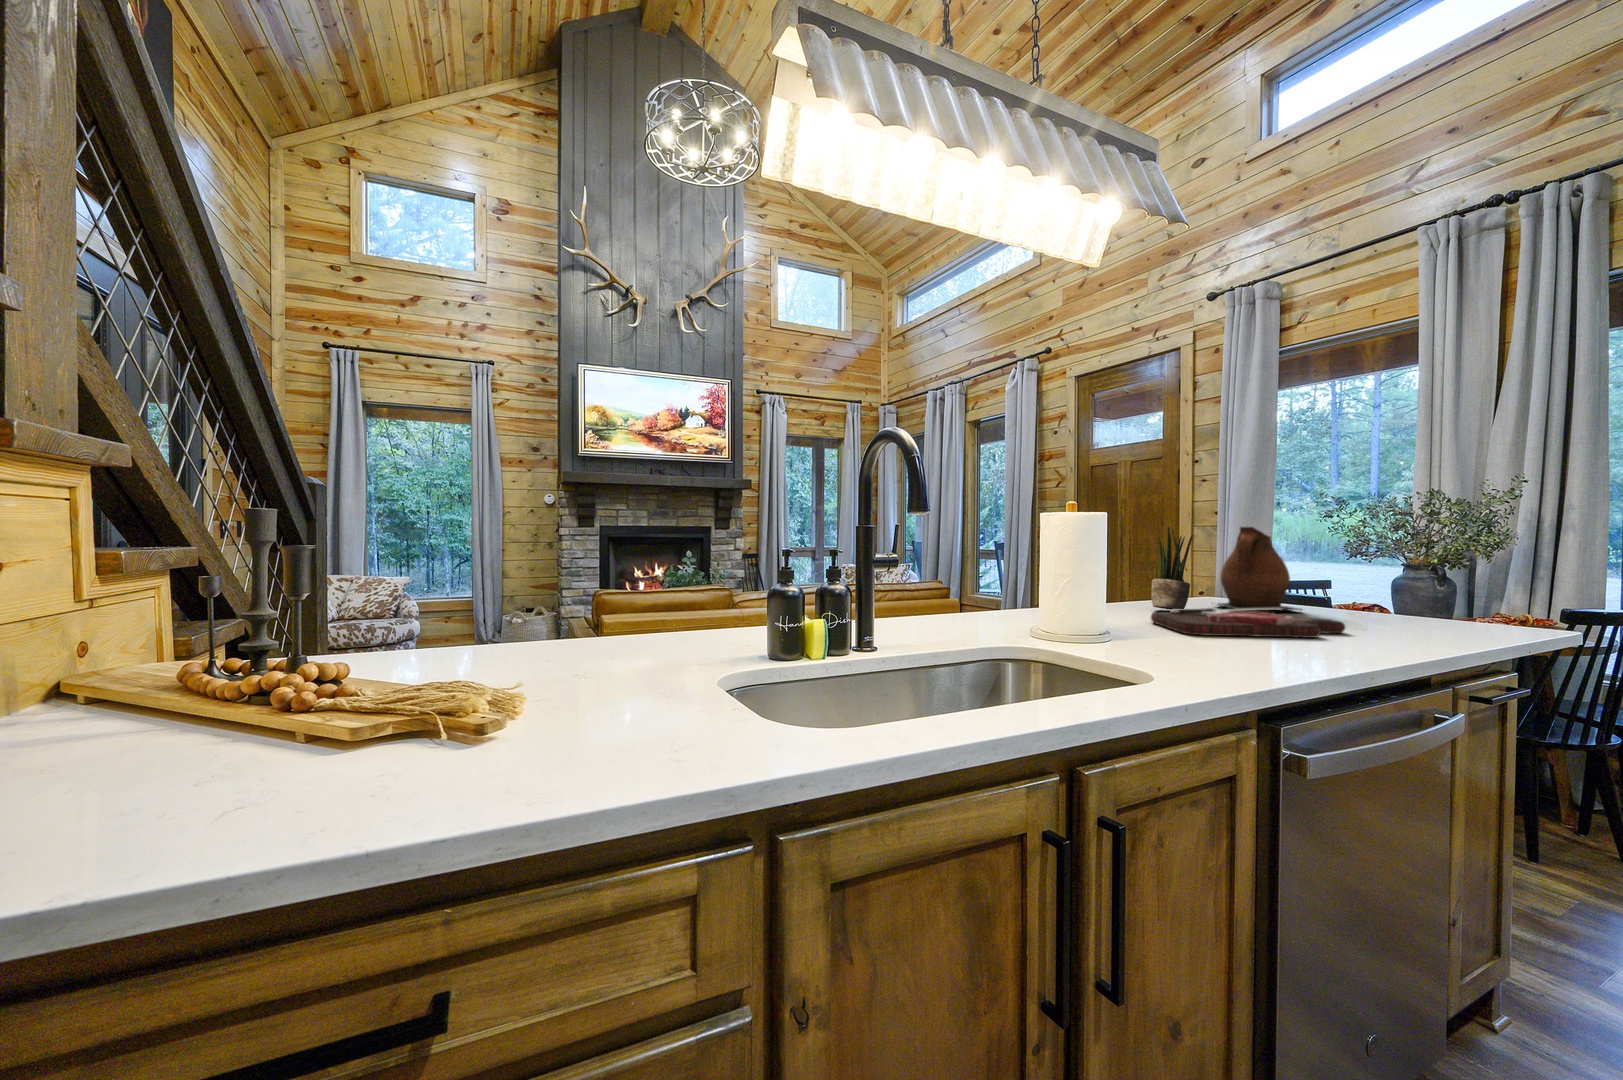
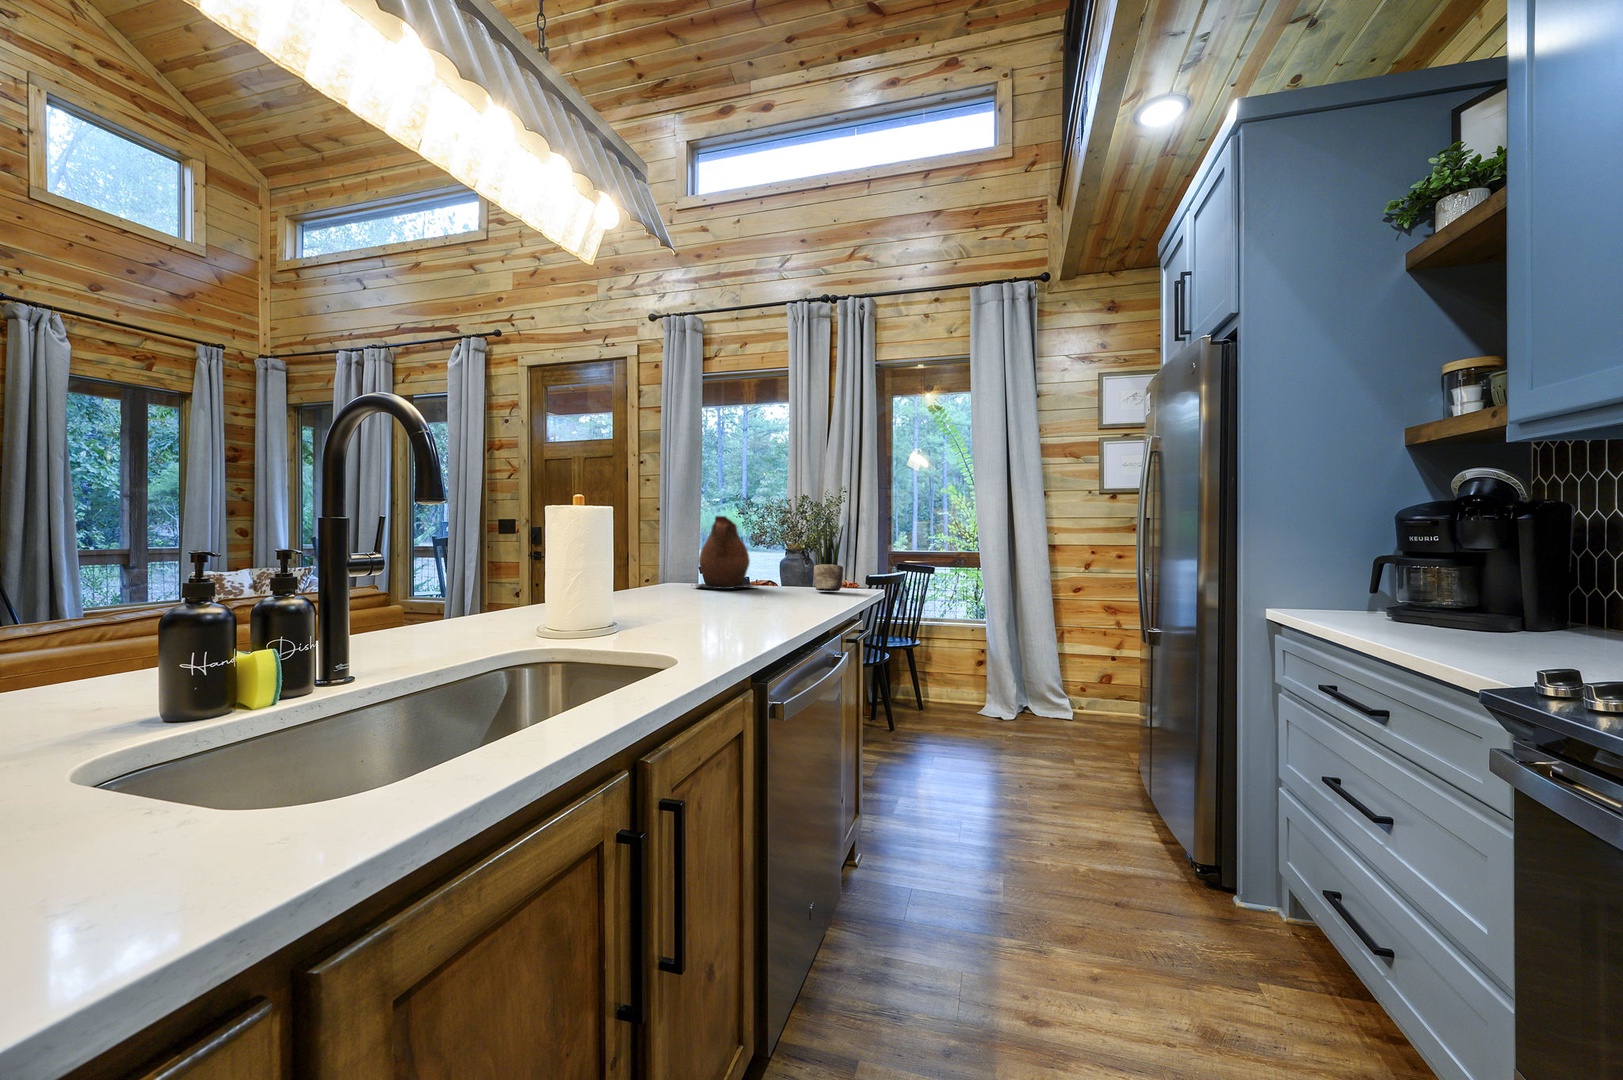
potted plant: present [1151,527,1193,610] -> present [814,519,844,591]
cutting board: present [1151,608,1345,638] -> none [662,585,804,615]

